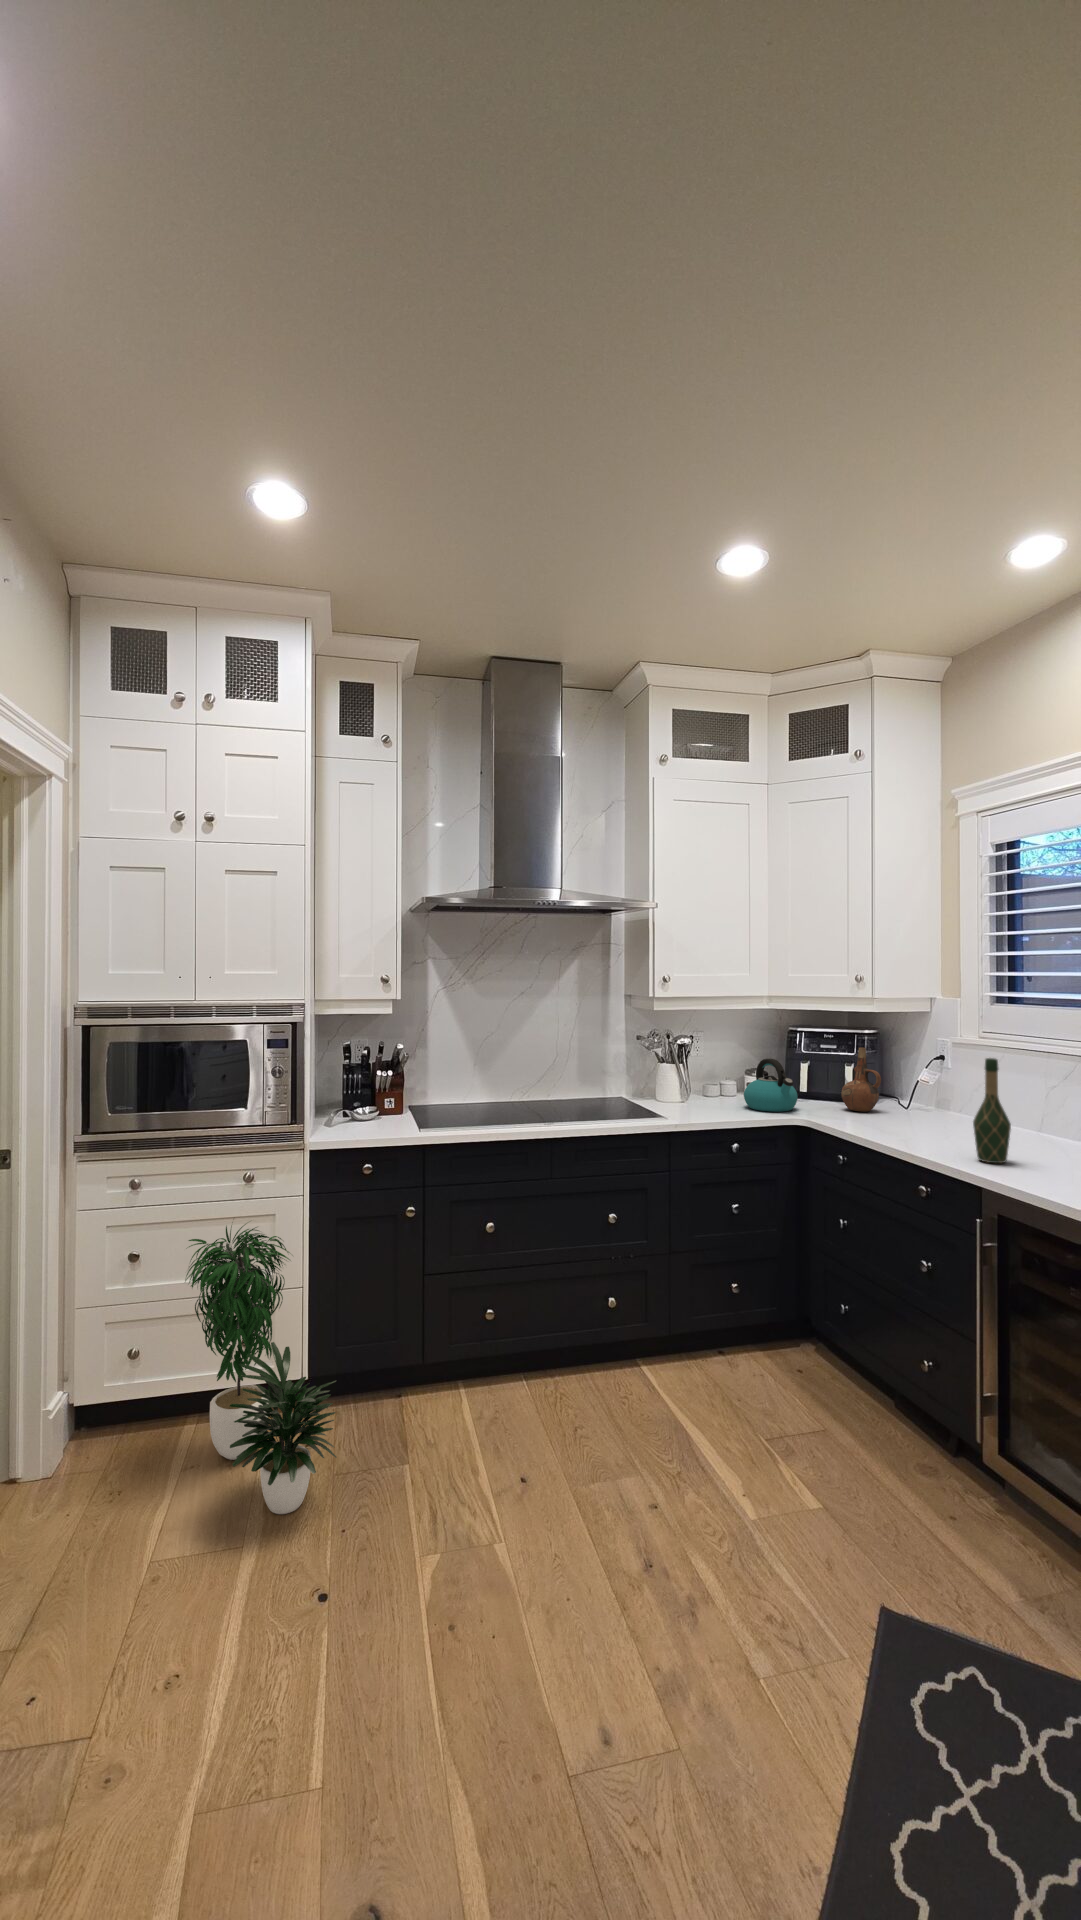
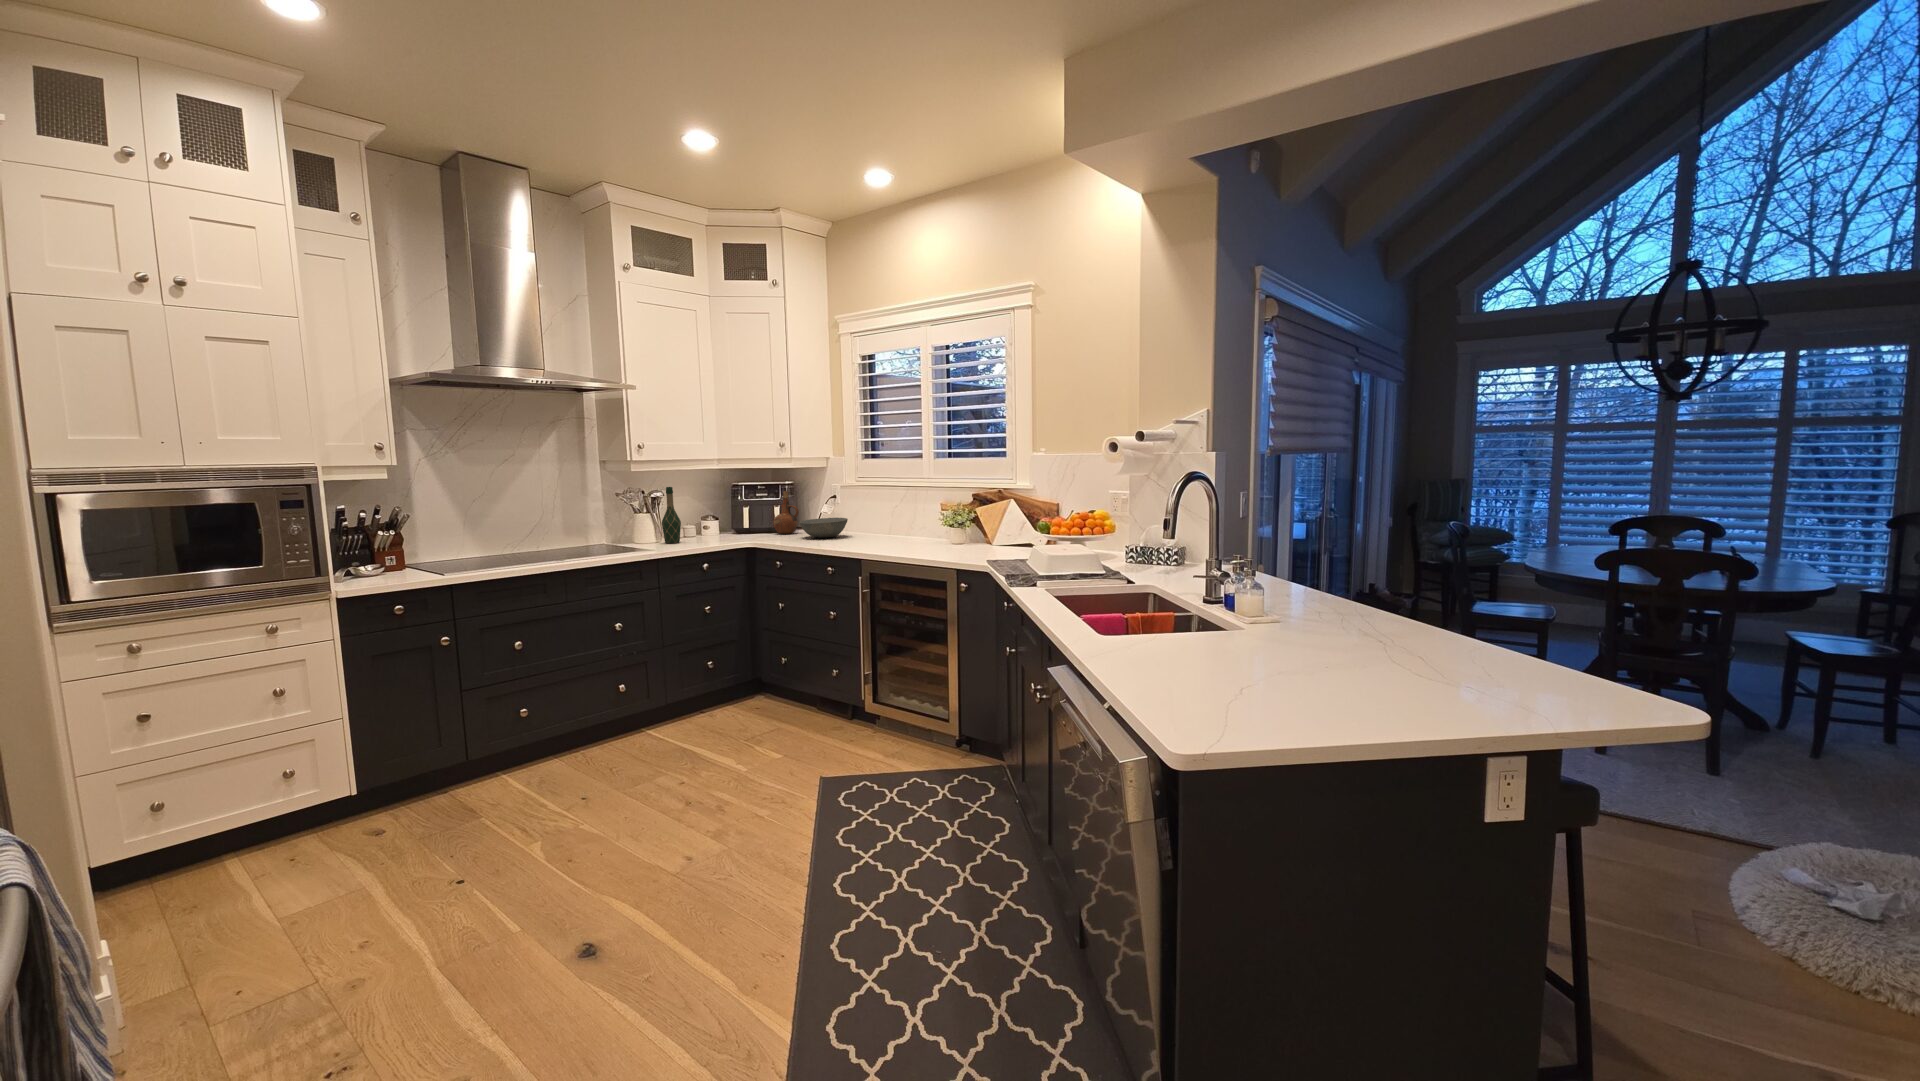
wine bottle: present [973,1058,1011,1163] -> present [662,487,681,543]
kettle: present [744,1059,798,1112] -> none [706,502,745,539]
bowl: none [879,1096,962,1130] -> present [800,518,848,538]
potted plant: present [185,1224,336,1514] -> none [223,656,435,864]

